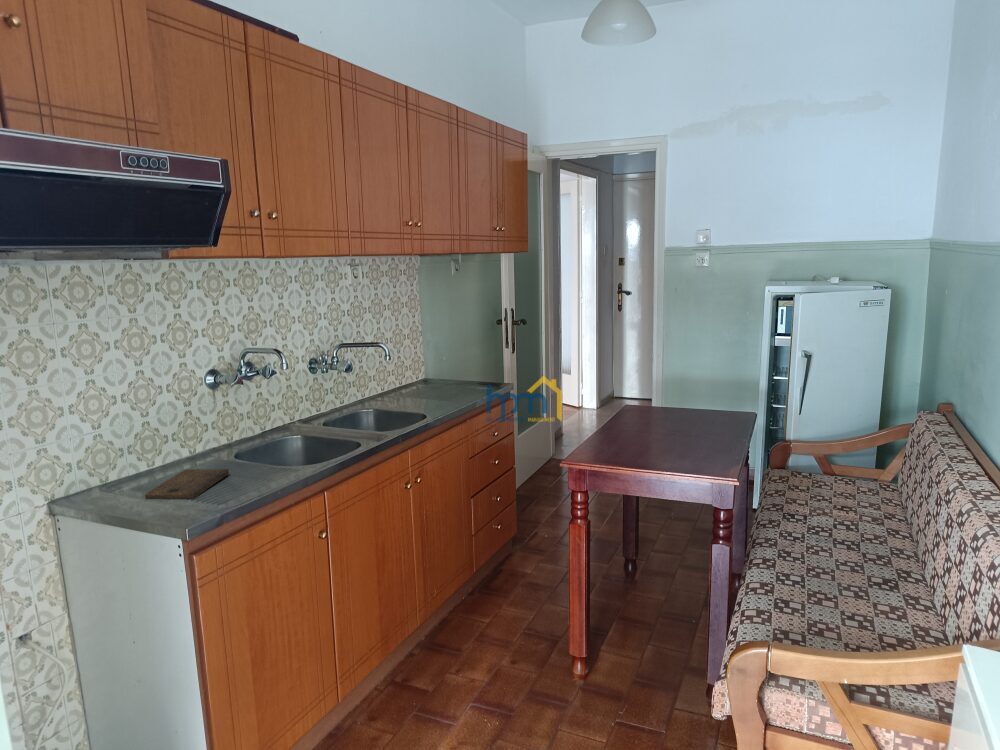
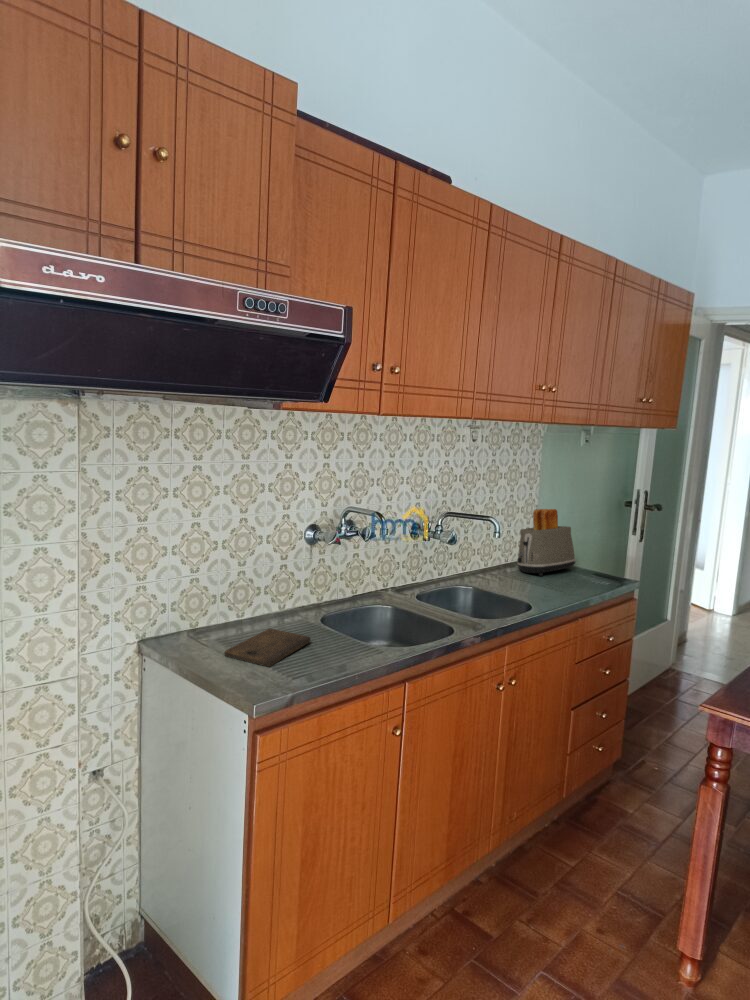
toaster: none [408,331,460,392] -> present [517,509,576,576]

